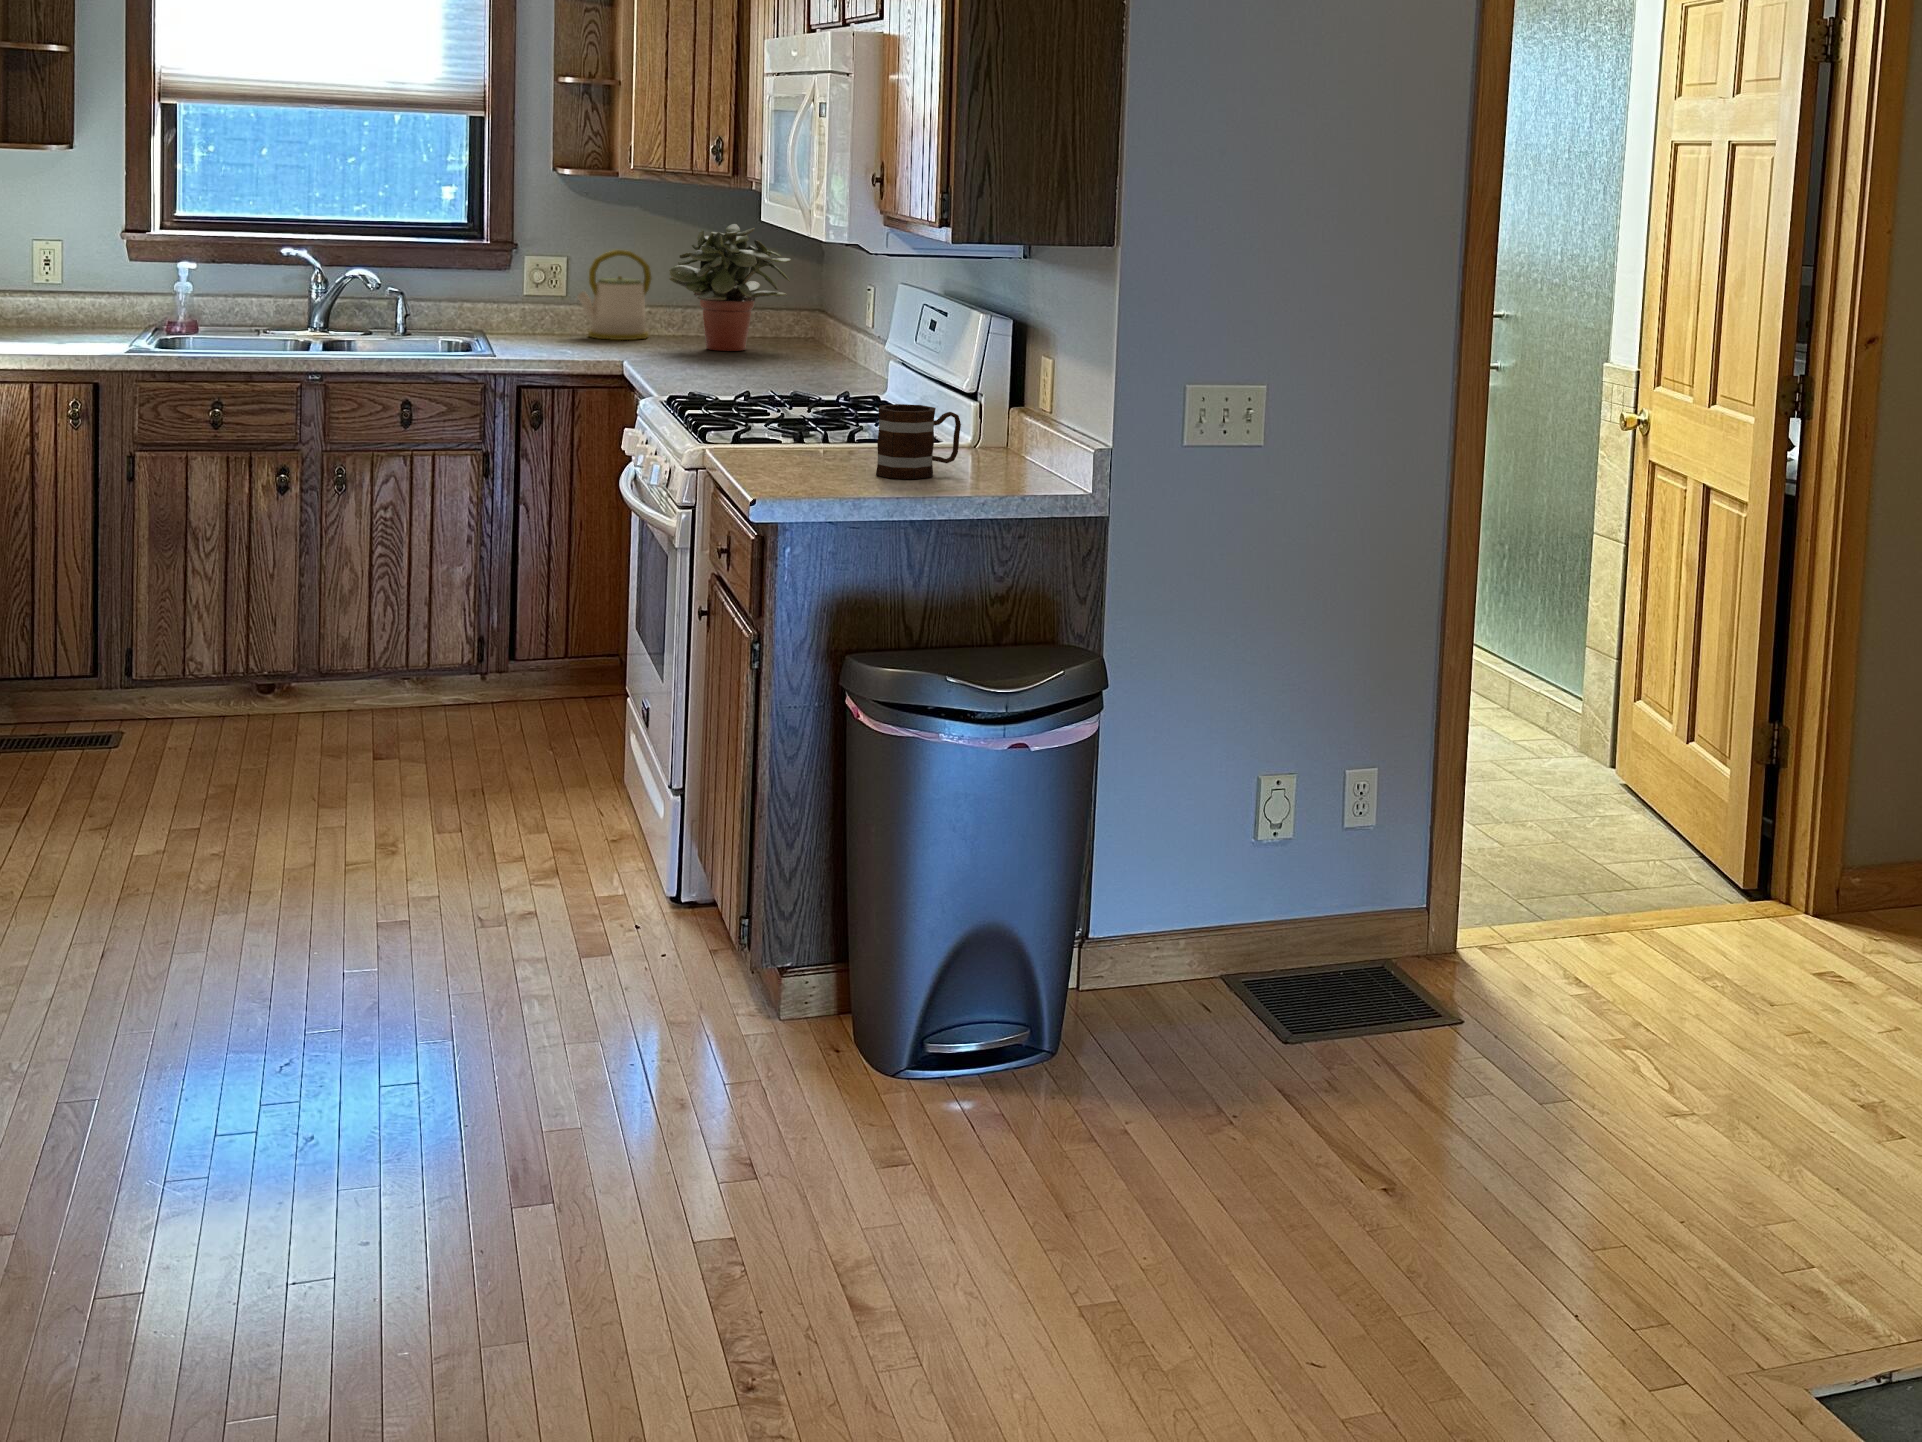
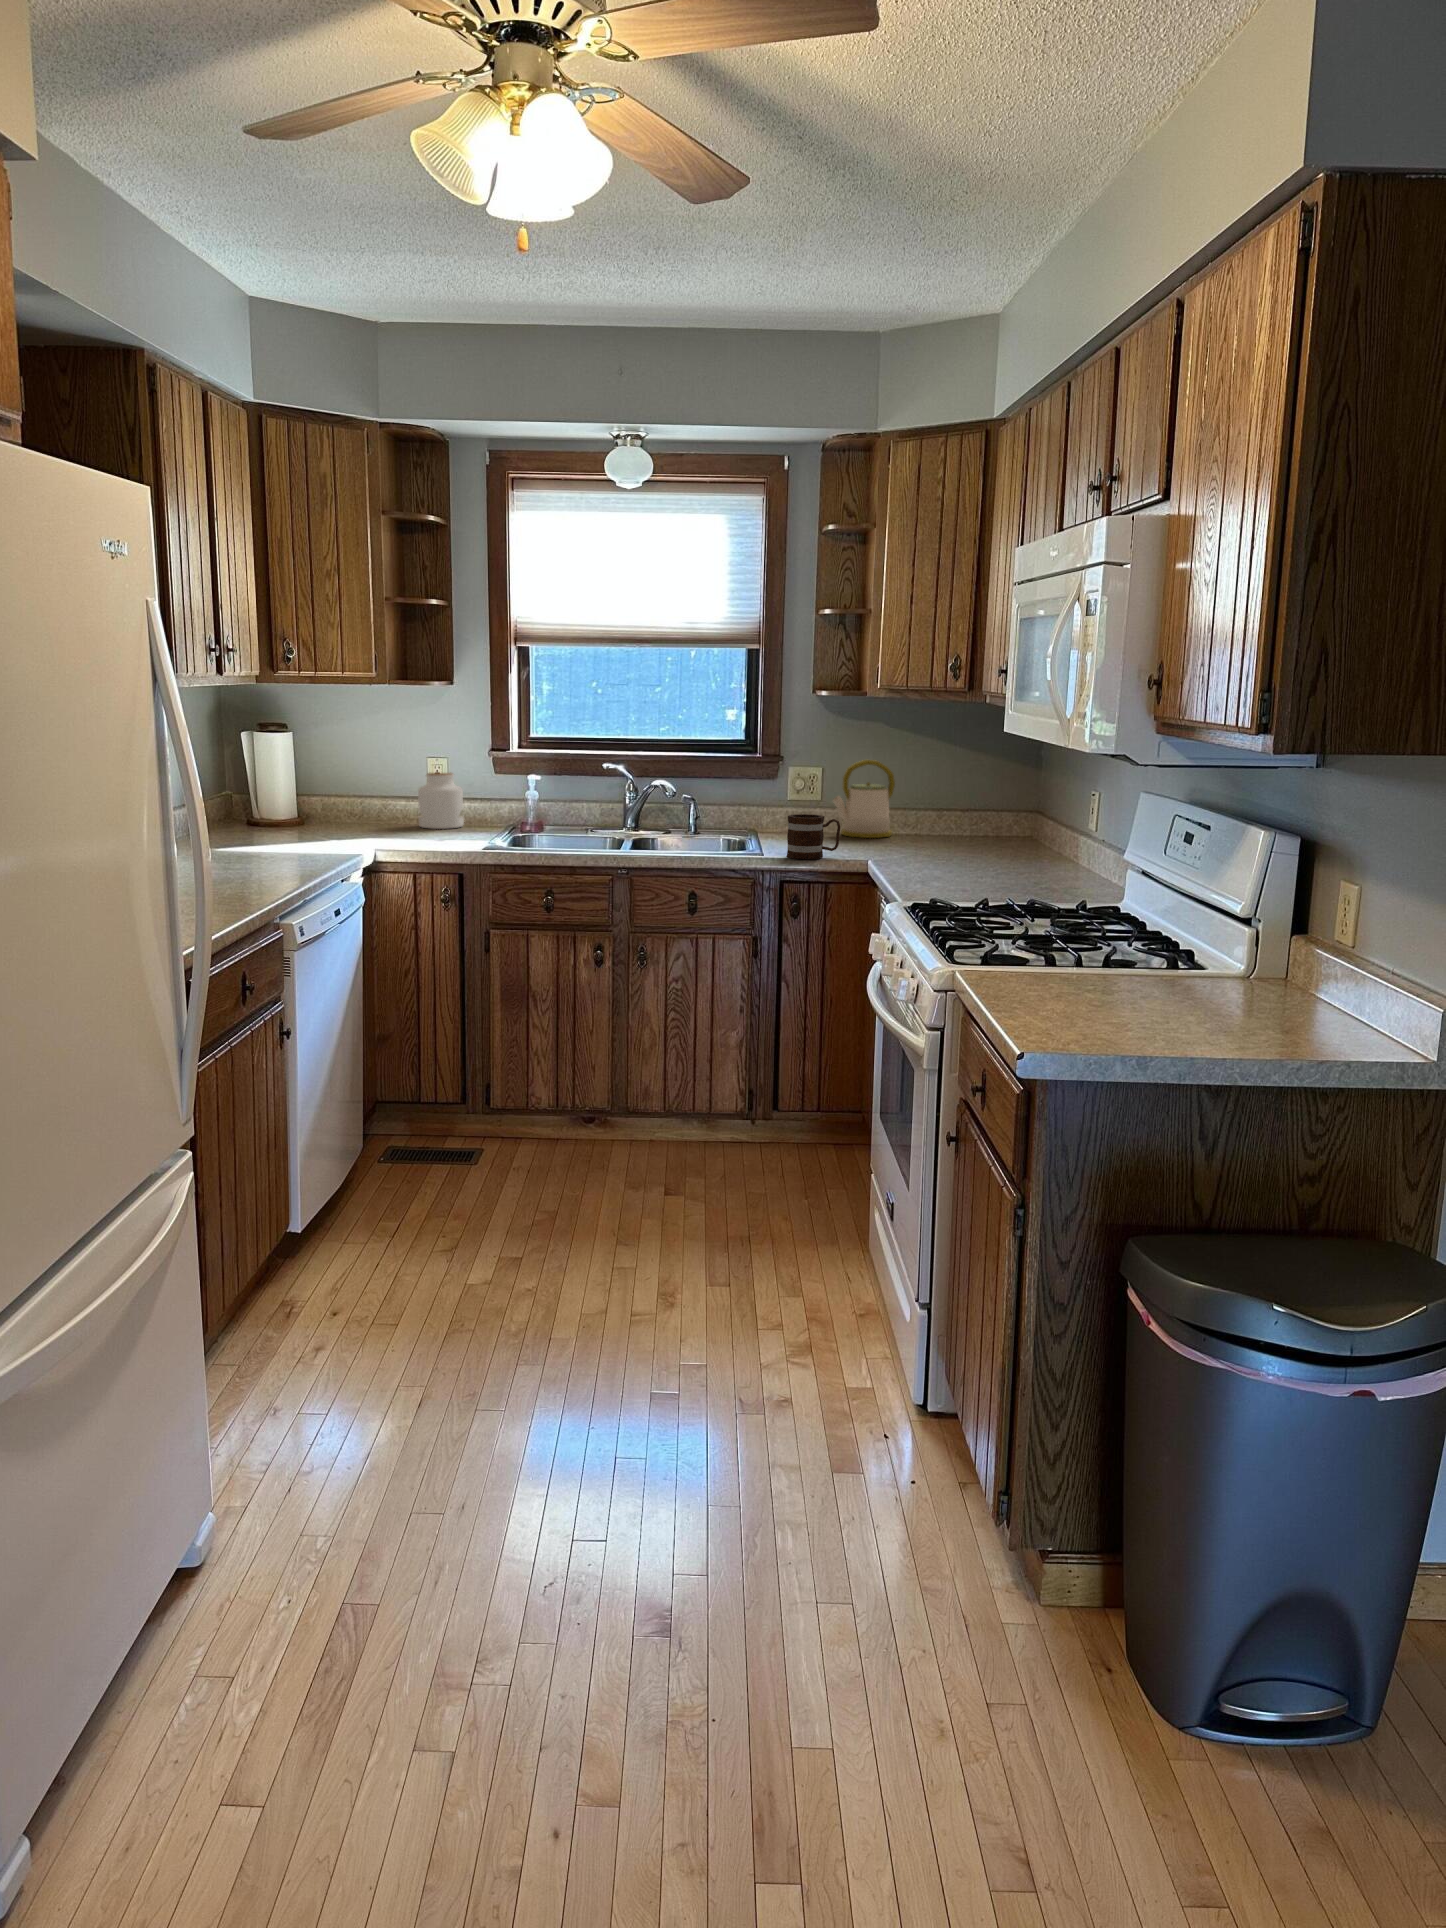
potted plant: present [669,224,791,351] -> none [911,736,1020,850]
jar: none [18,259,83,332] -> present [418,773,464,829]
mug: present [876,404,961,479] -> present [787,814,840,859]

